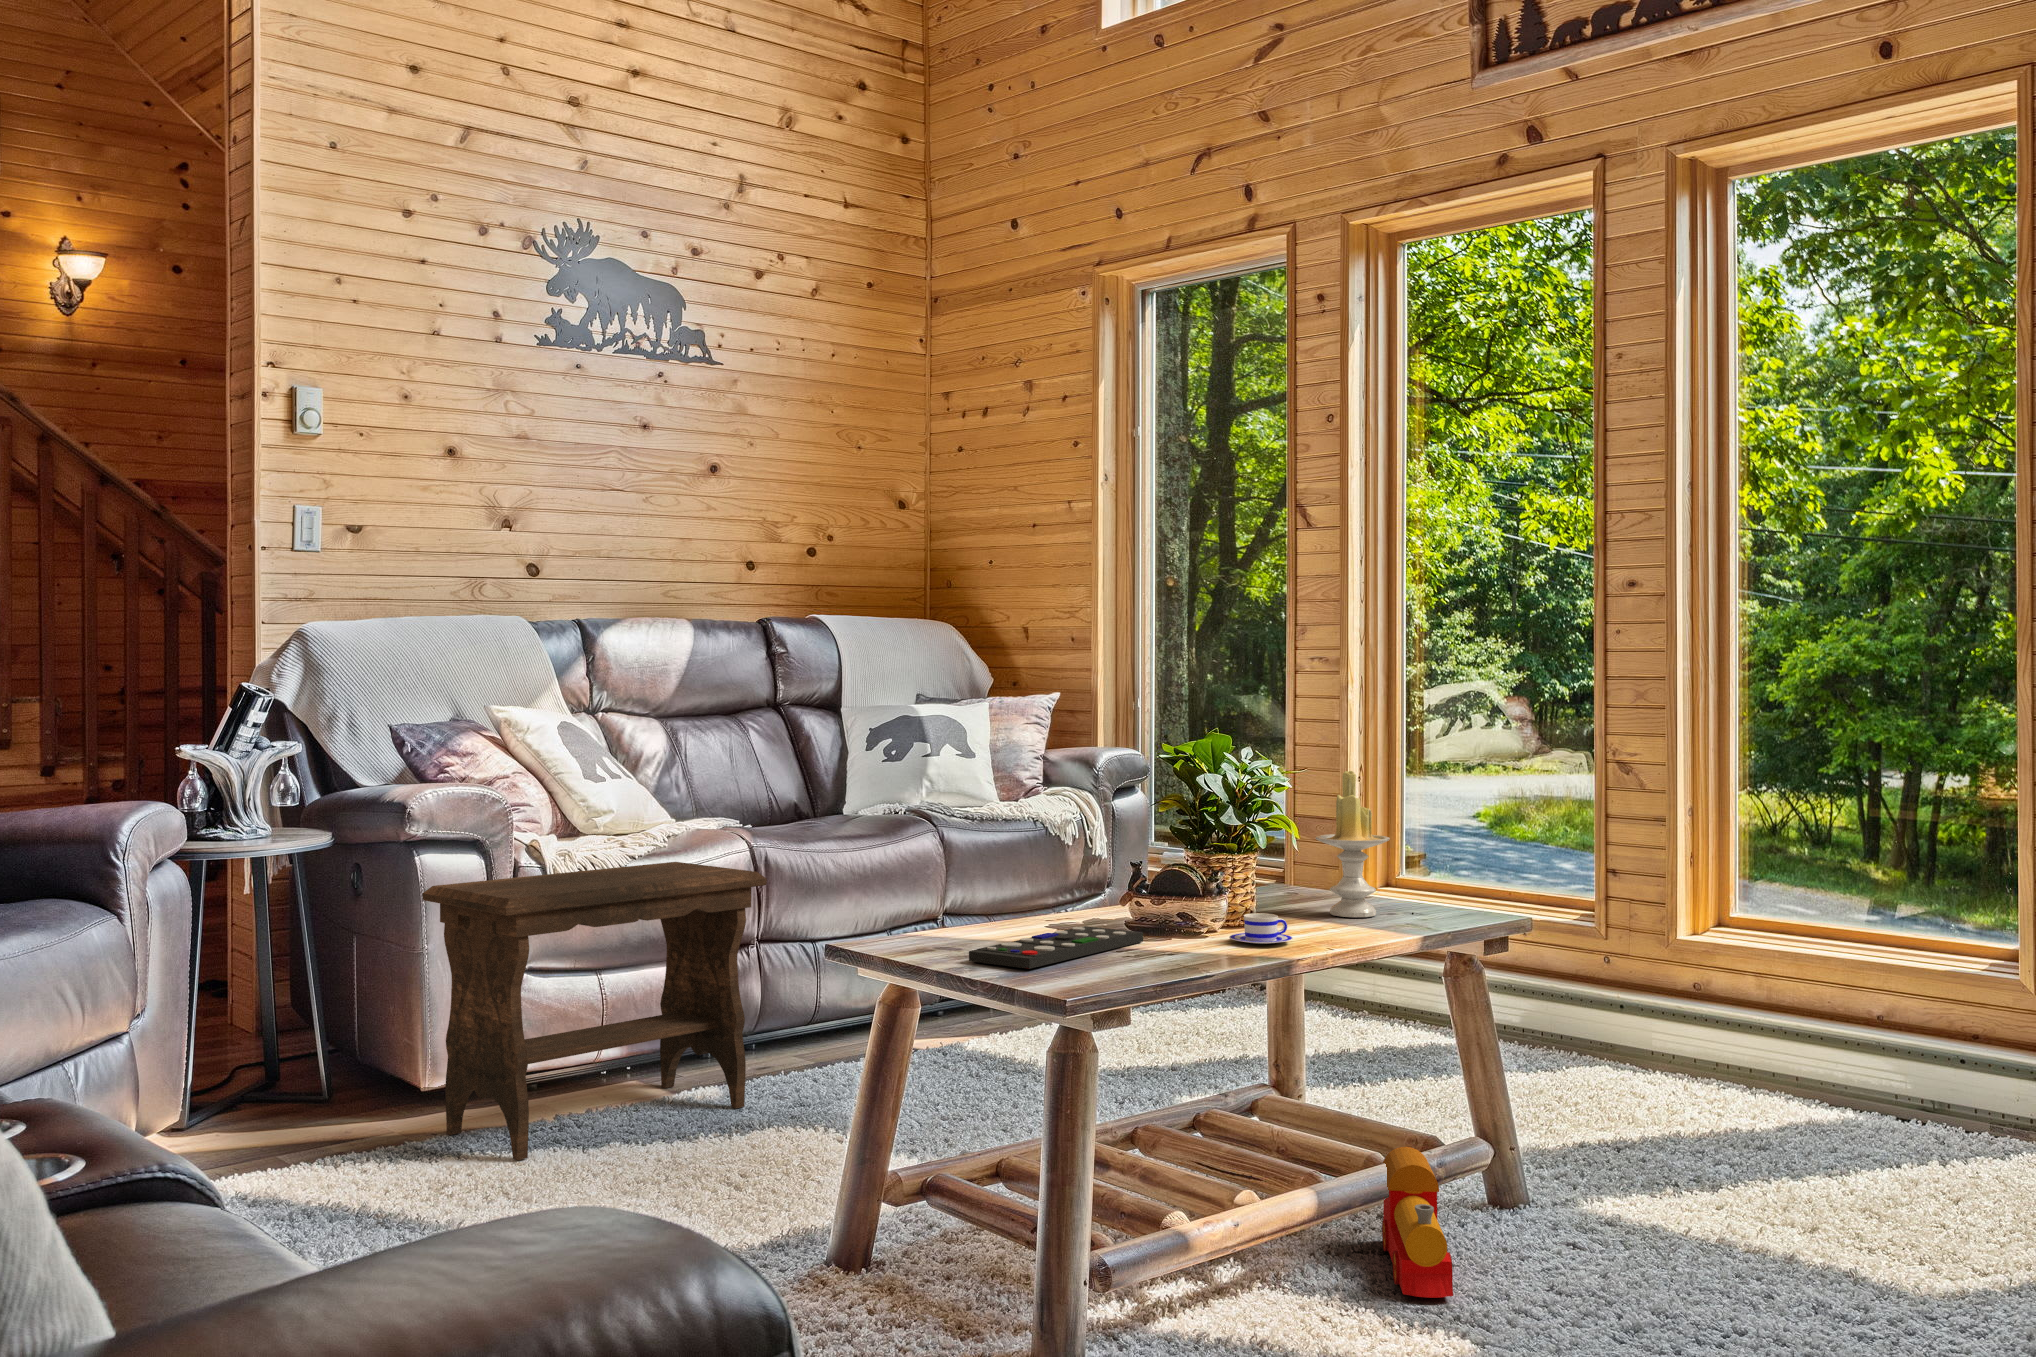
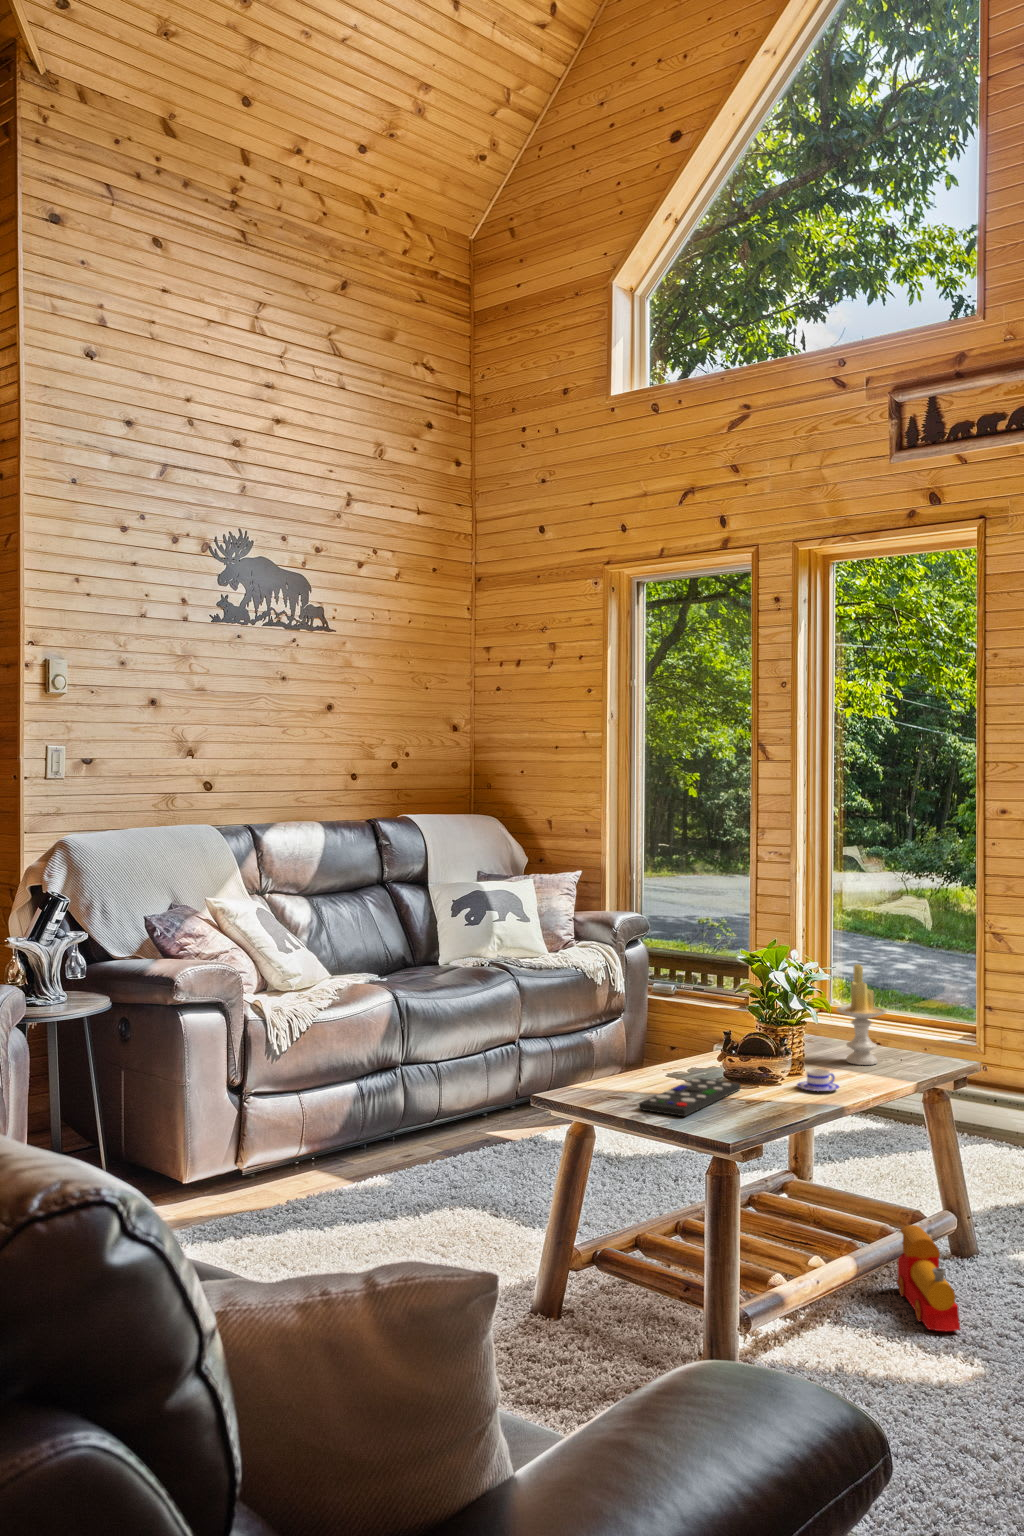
footstool: present [422,862,767,1160] -> none [199,1014,431,1238]

